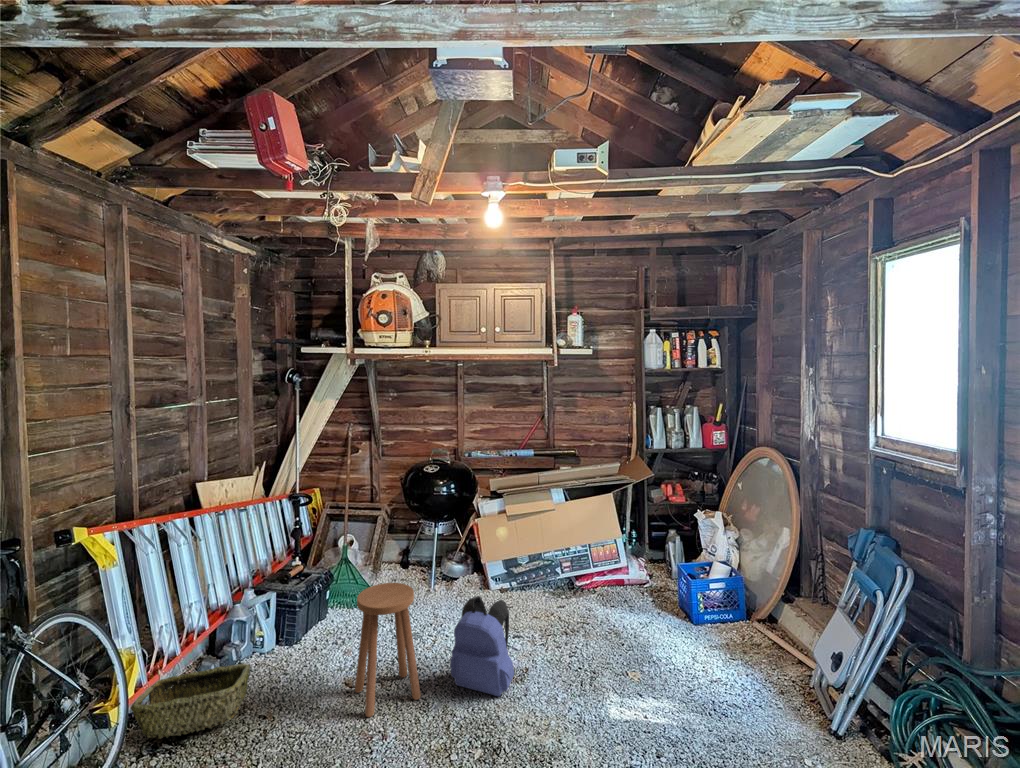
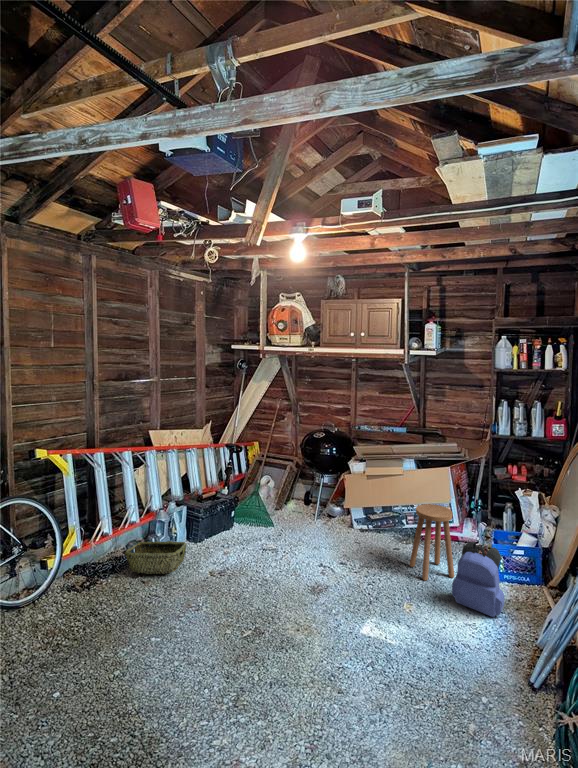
stool: present [355,583,421,717] -> present [409,504,454,581]
backpack: present [450,596,514,696] -> present [452,542,504,617]

